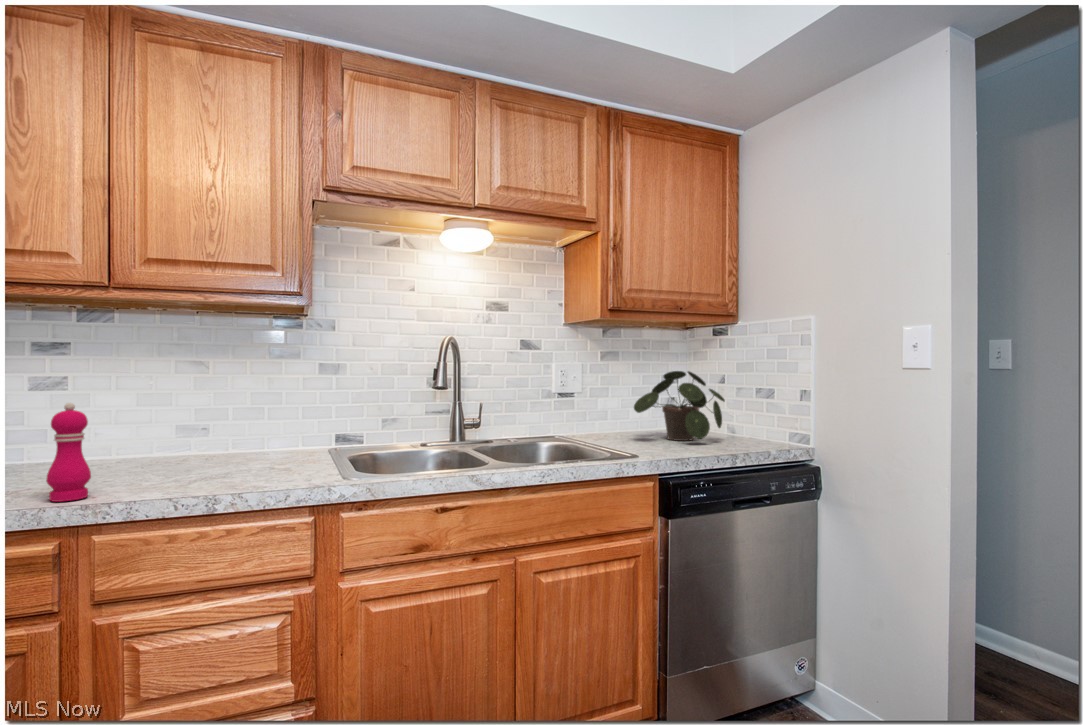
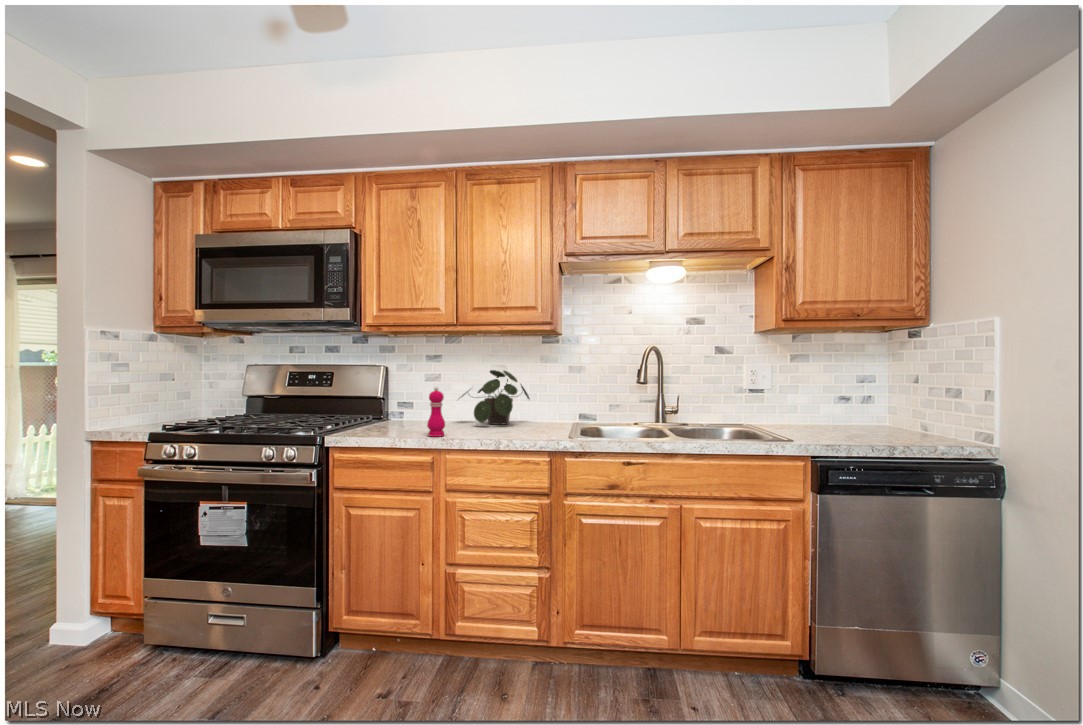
potted plant: present [634,371,725,441] -> present [461,370,530,425]

